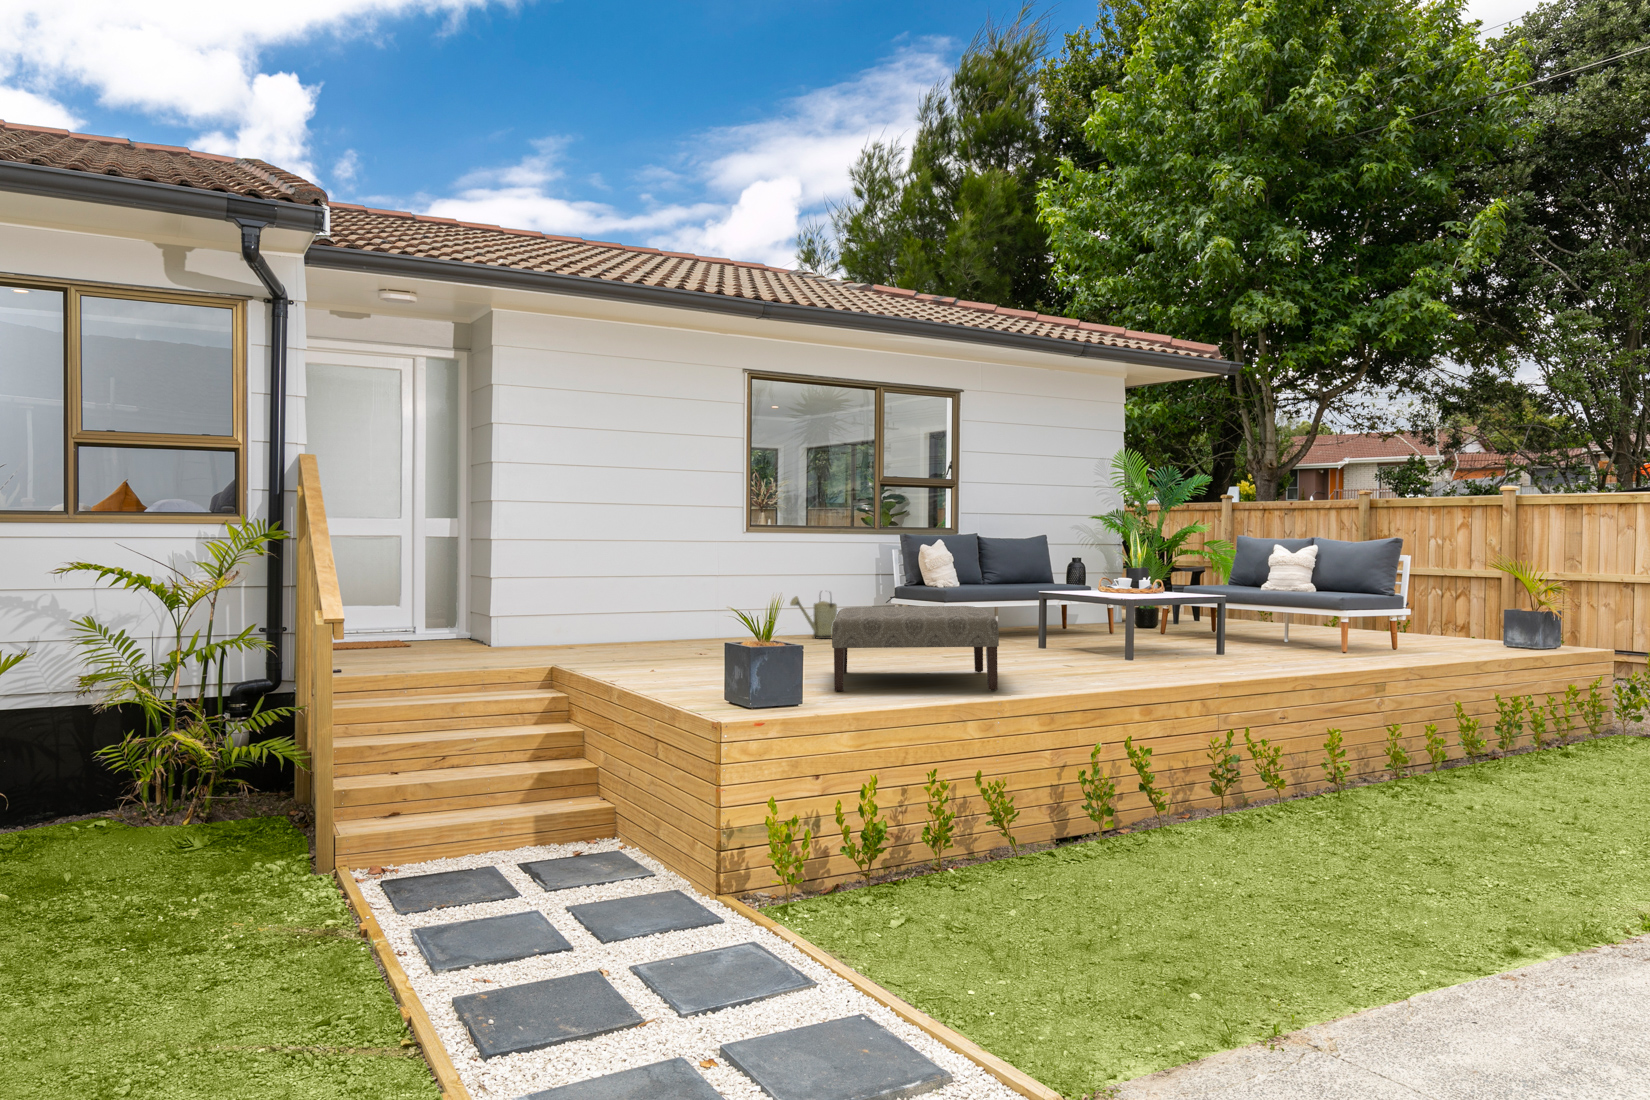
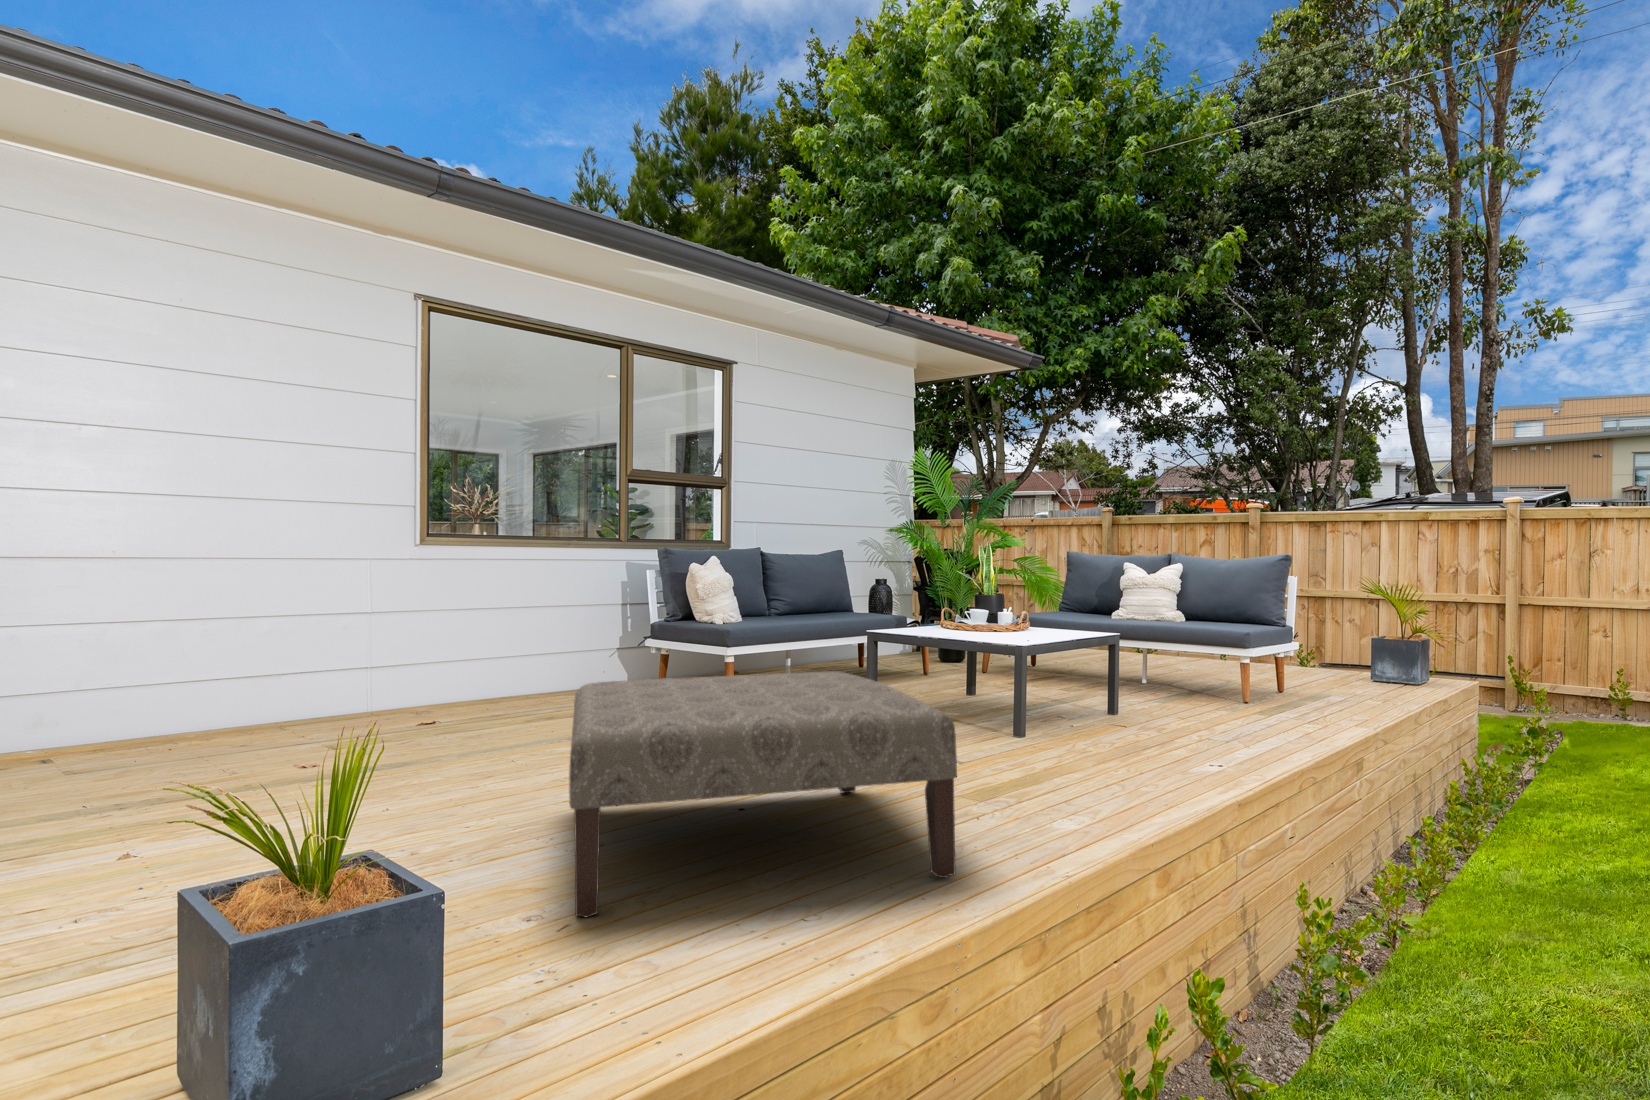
watering can: present [790,596,837,639] -> none [492,632,571,705]

